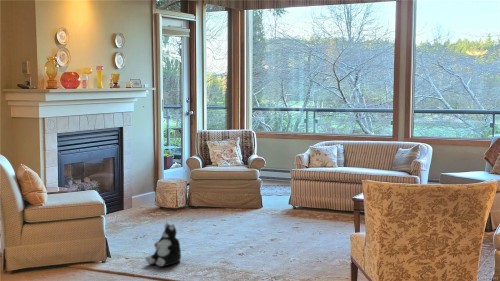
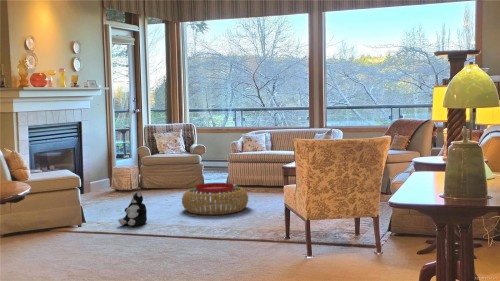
pouf: none [227,210,309,253] -> present [182,183,248,215]

